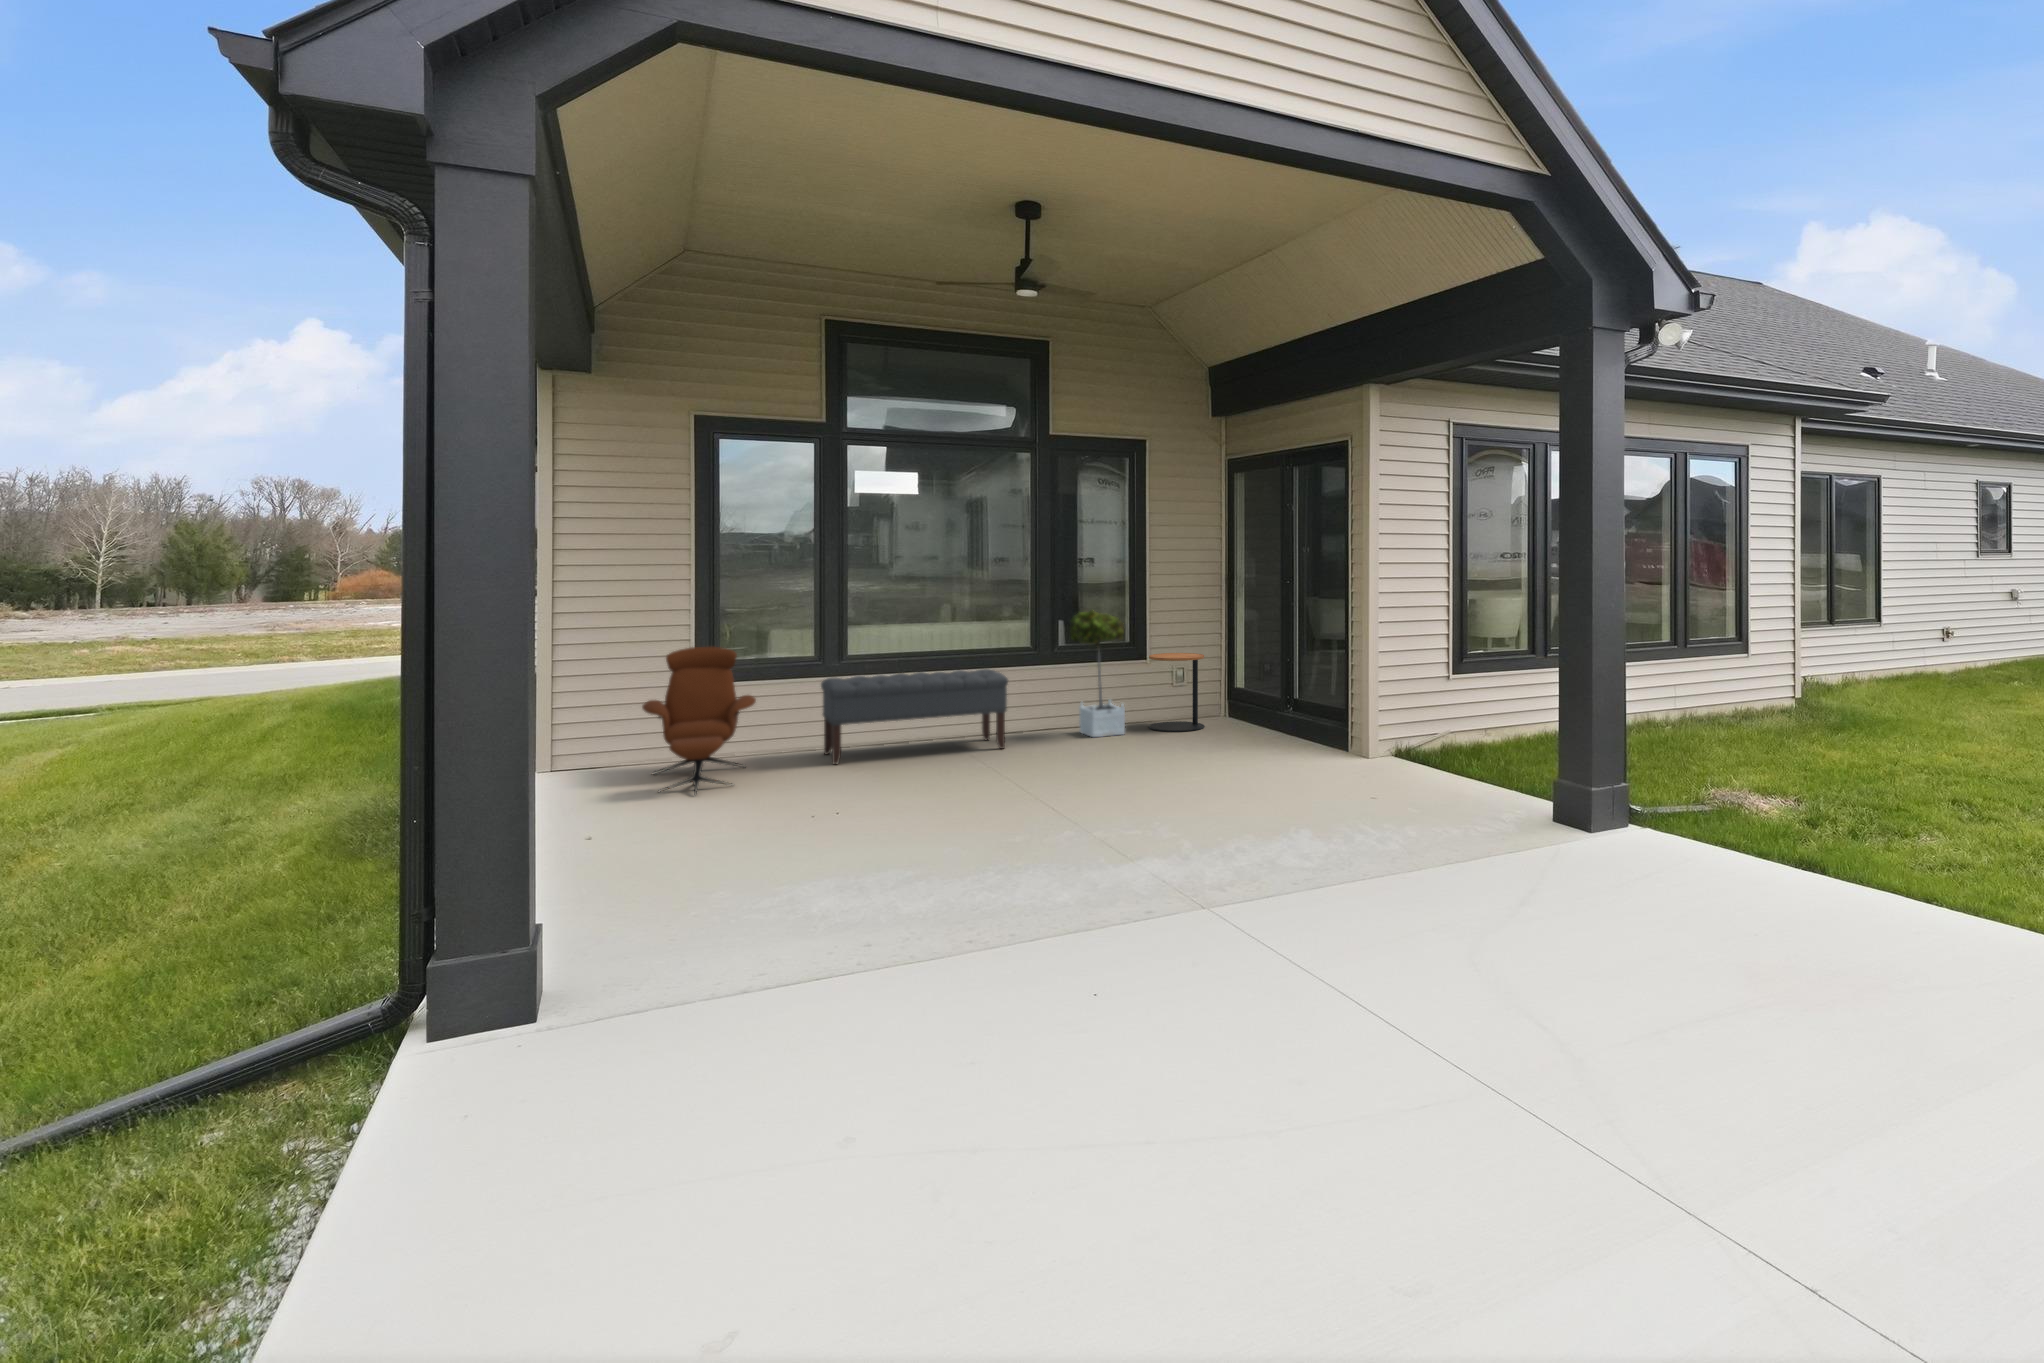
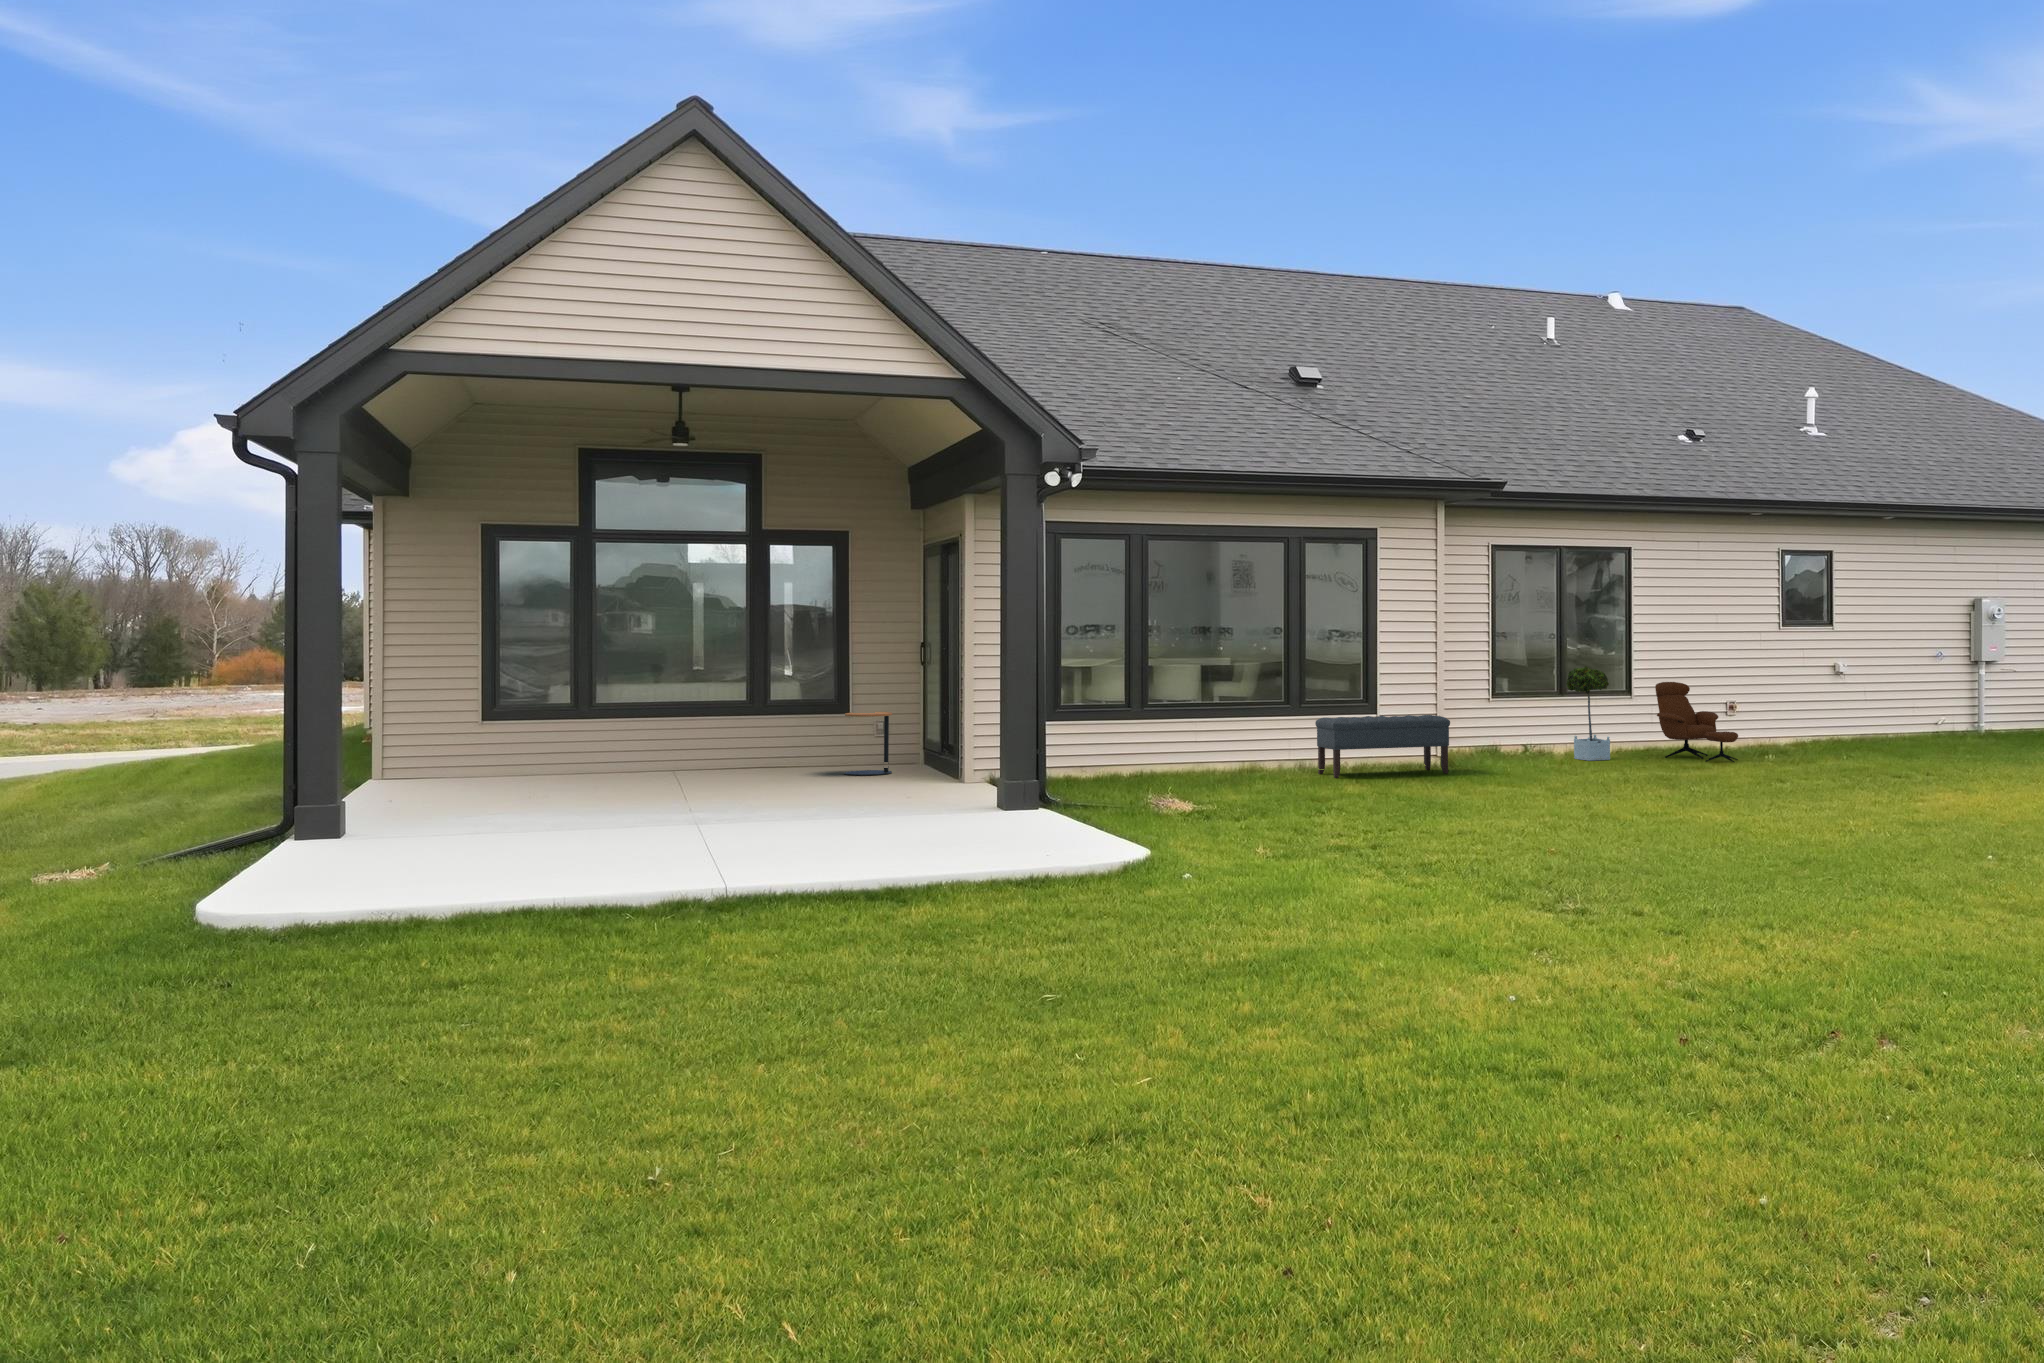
potted tree: present [1070,610,1125,737] -> present [1566,666,1610,761]
lounge chair: present [642,647,756,794] -> present [1655,682,1738,762]
bench: present [821,669,1008,764] -> present [1315,715,1450,778]

